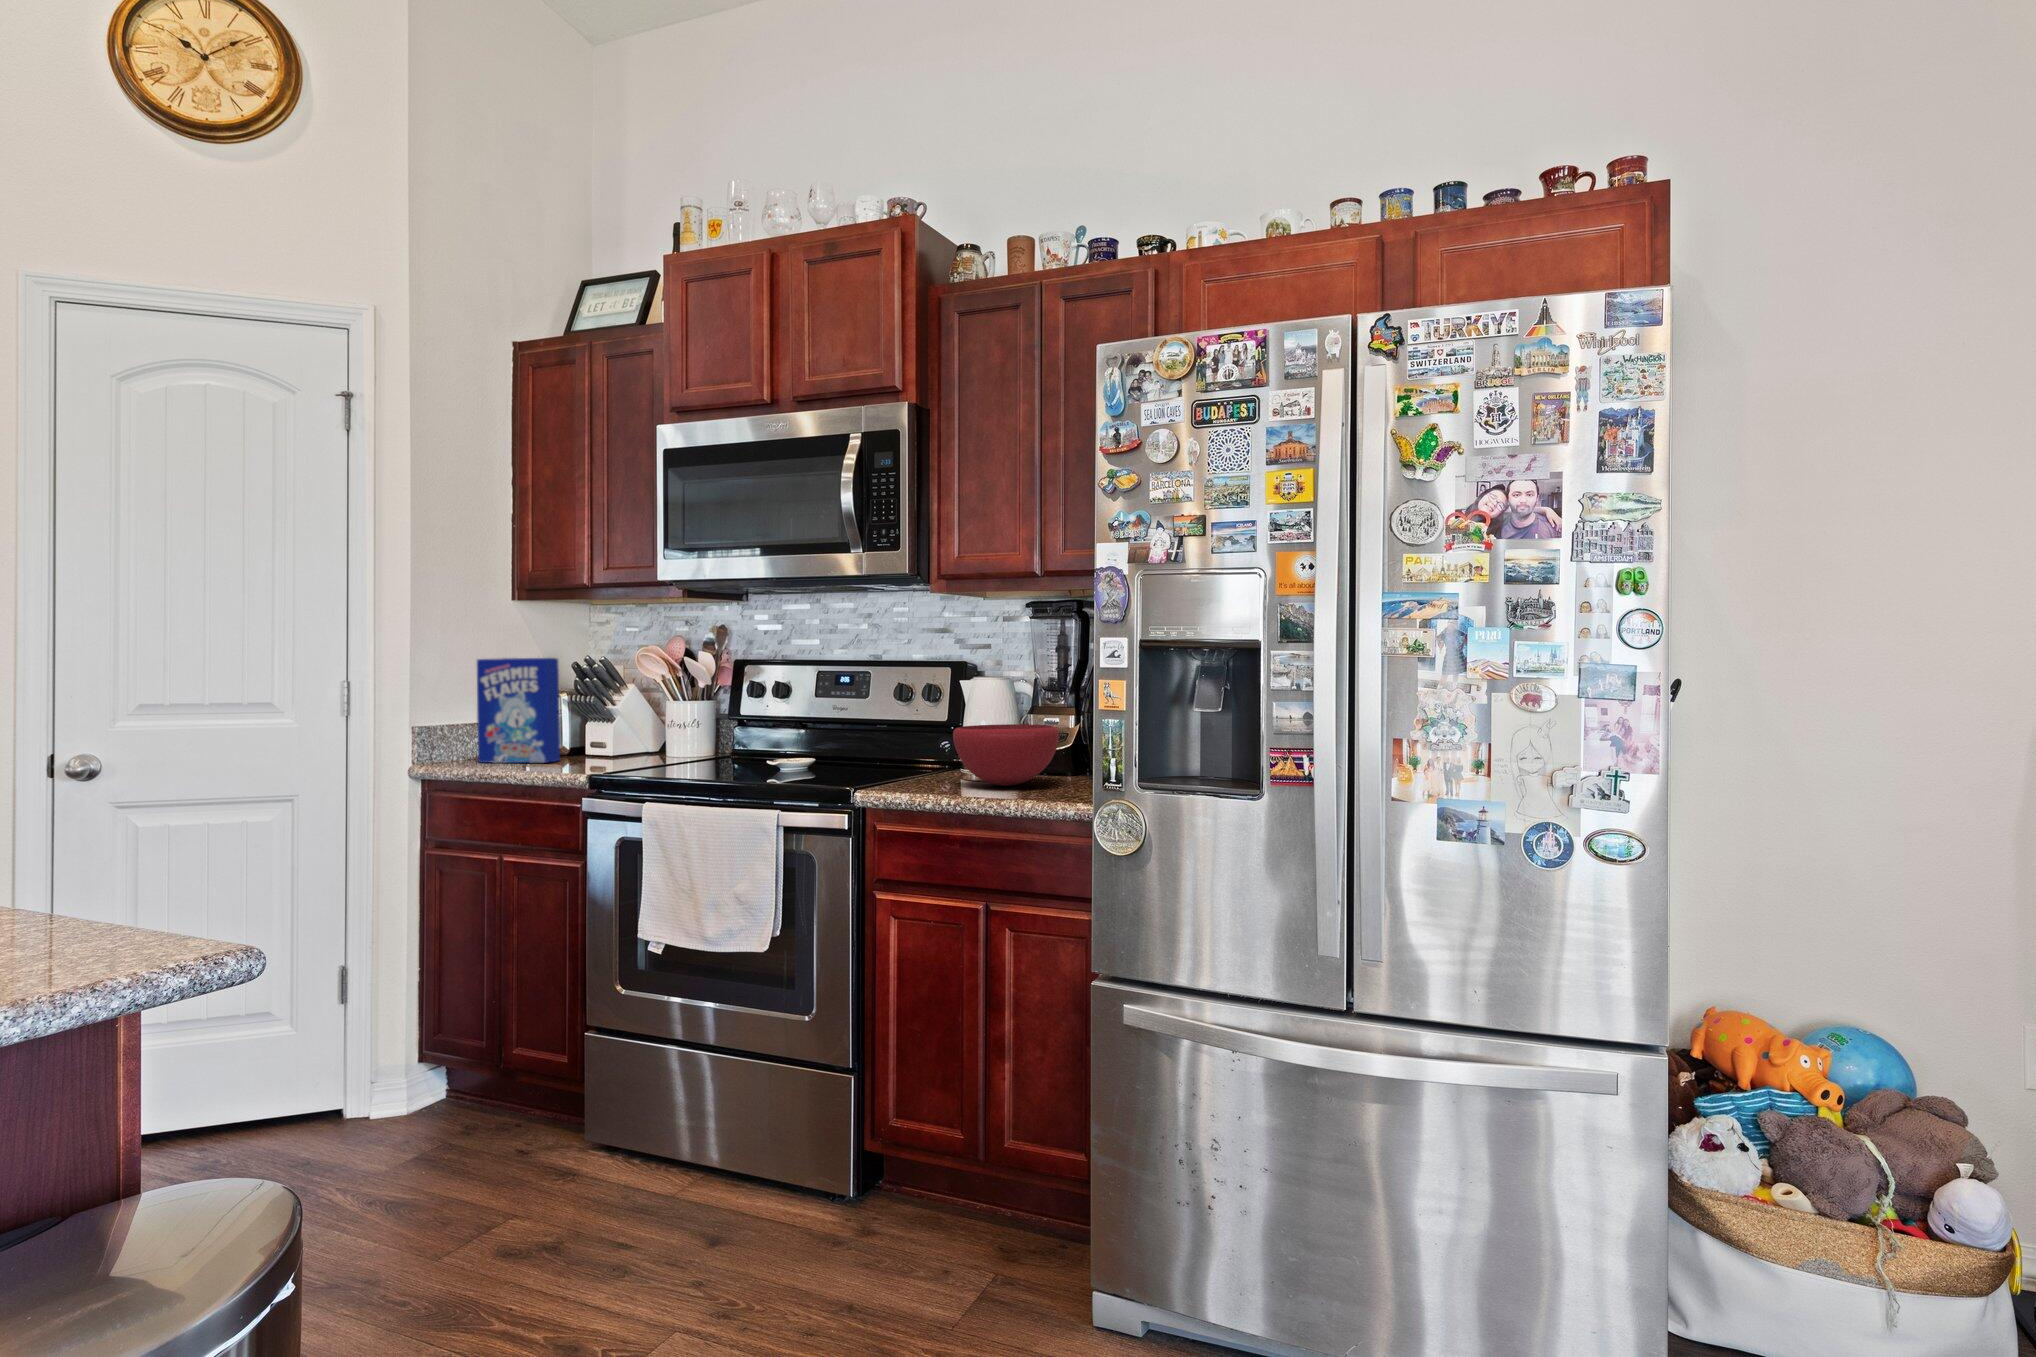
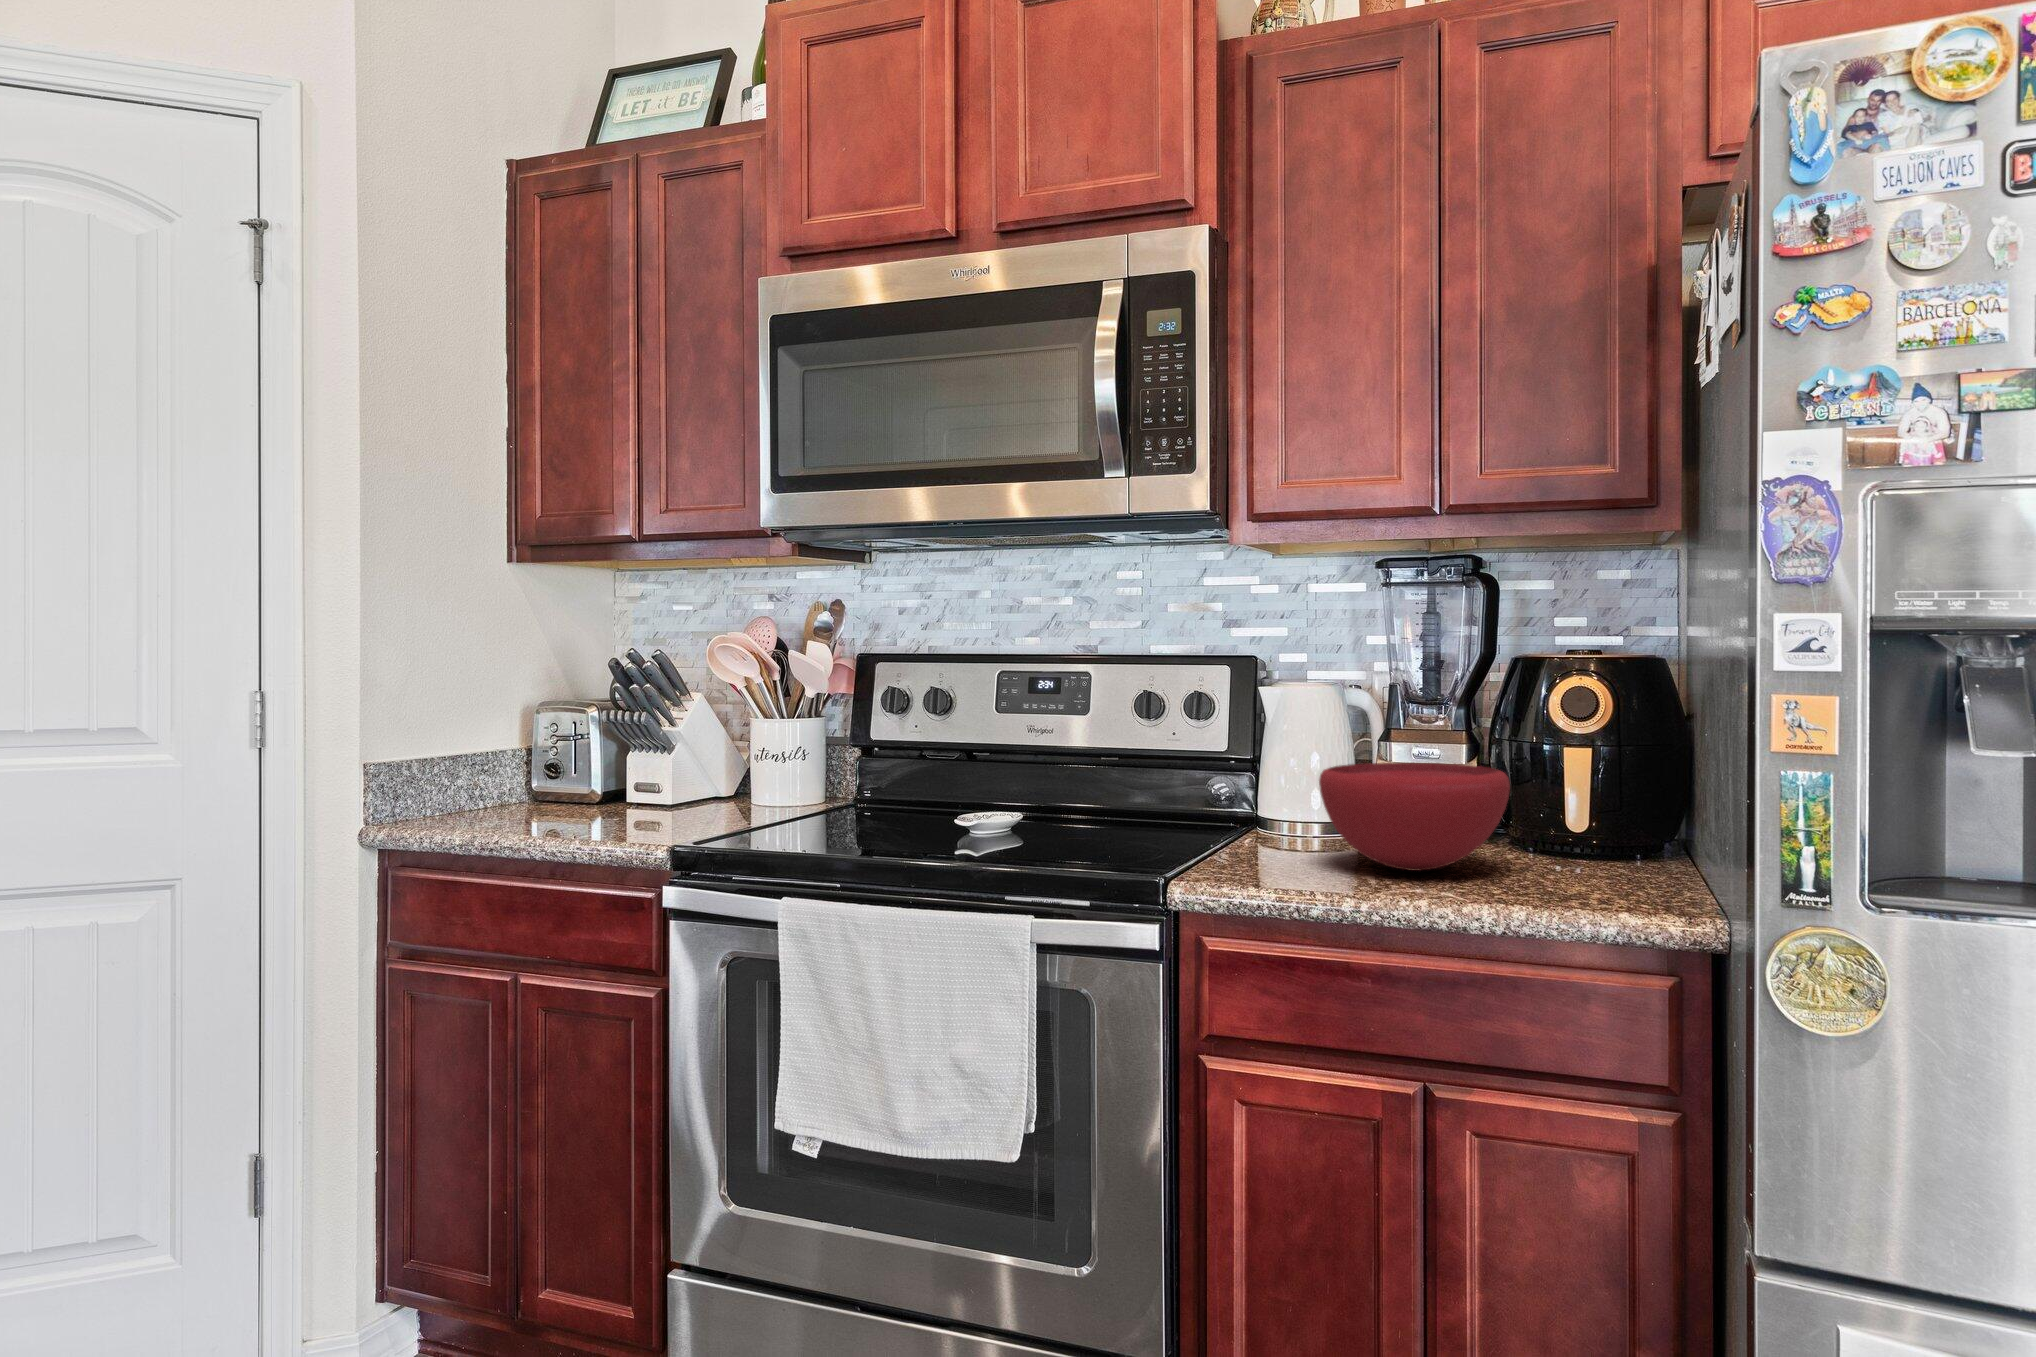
cereal box: present [477,658,560,763] -> none [463,651,595,818]

